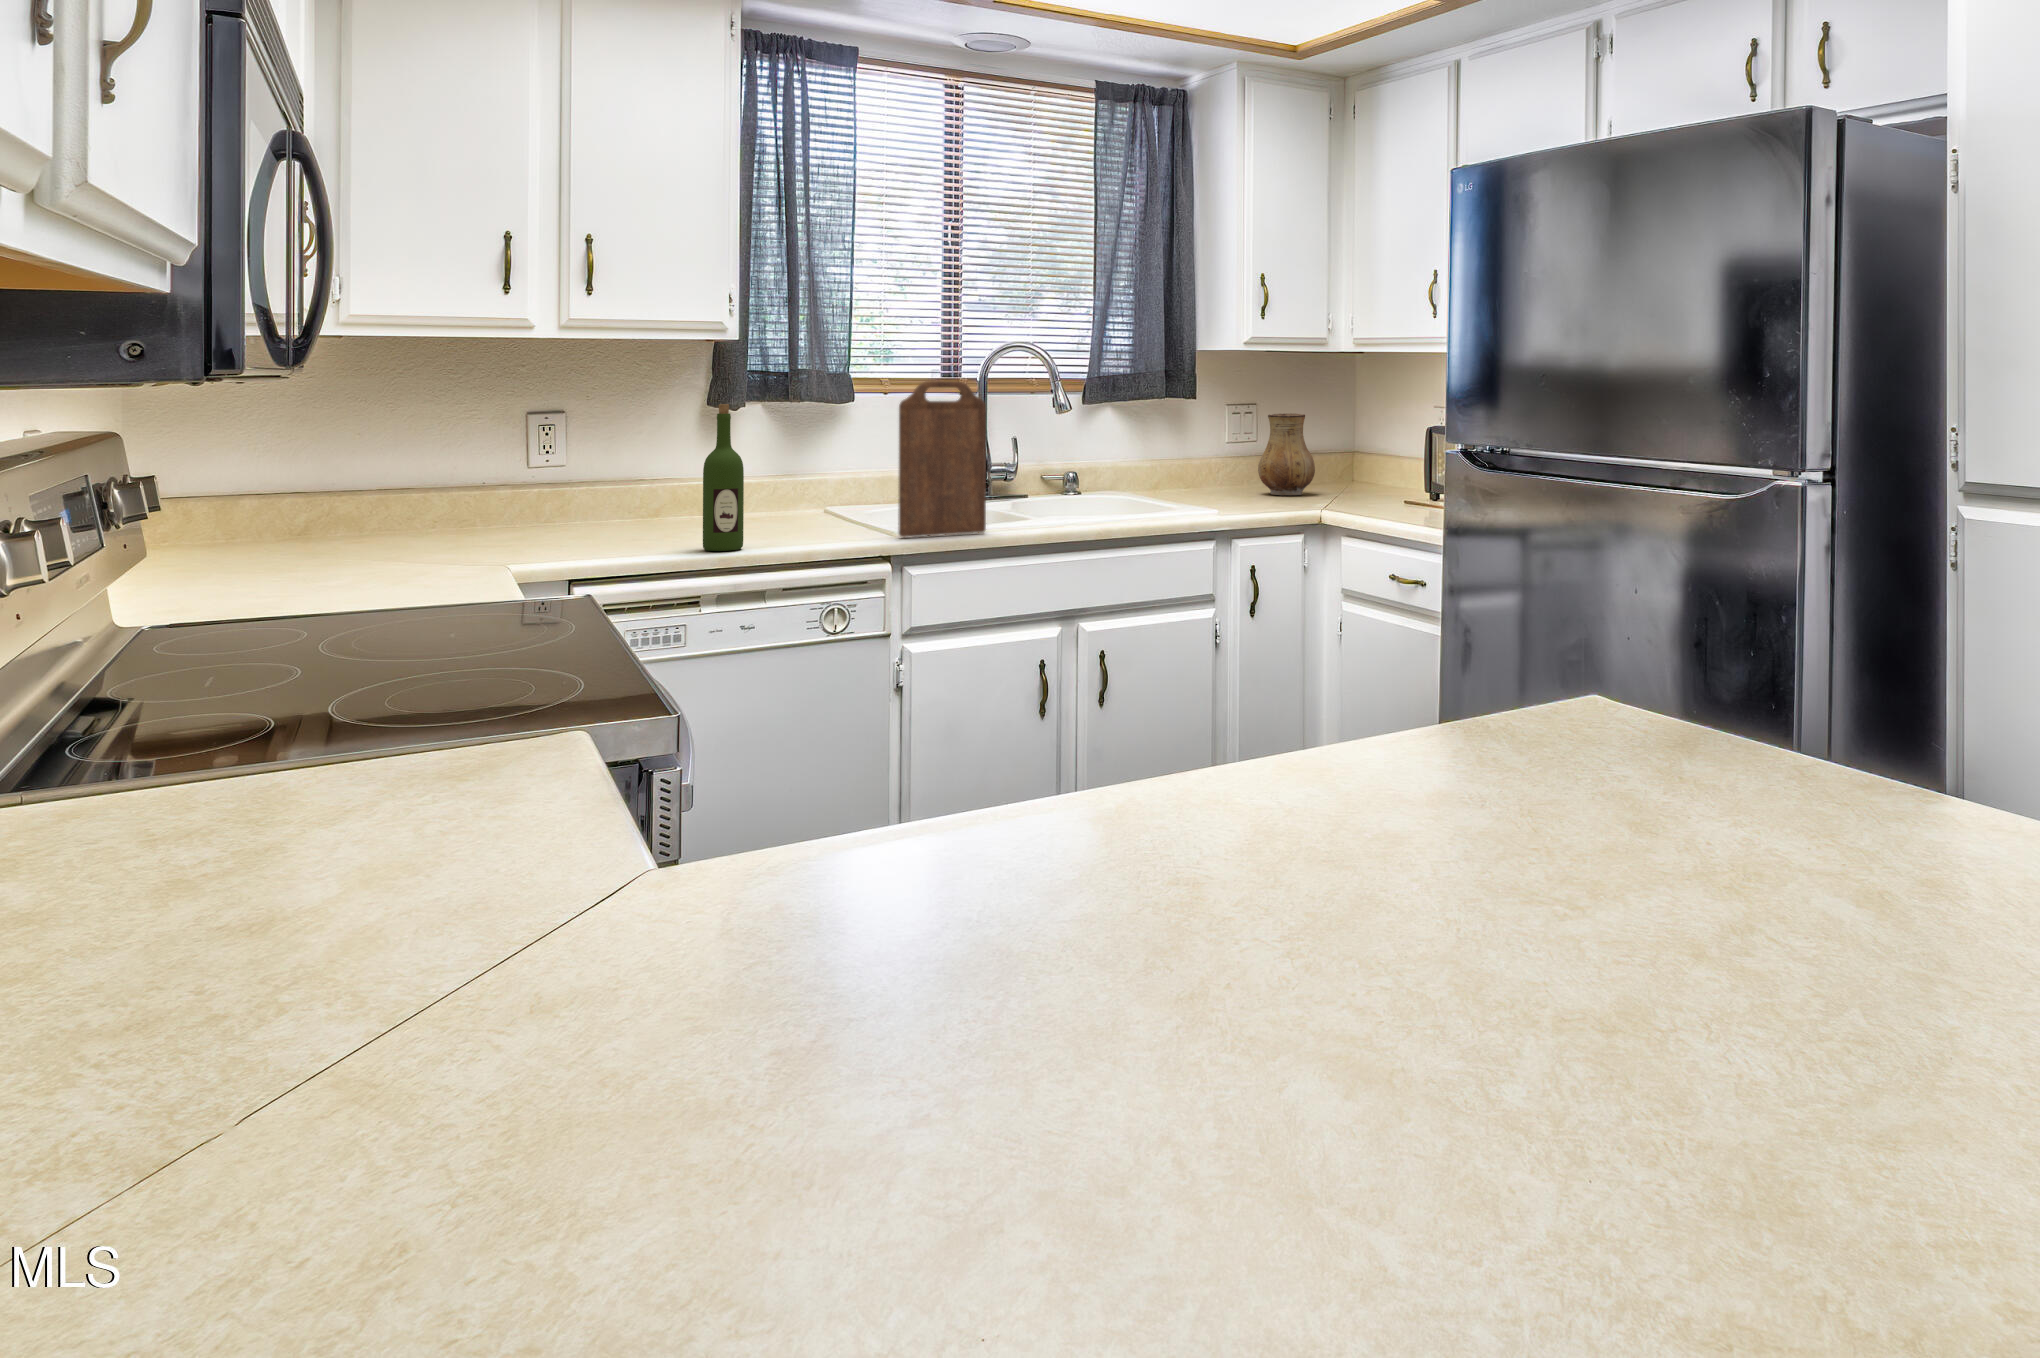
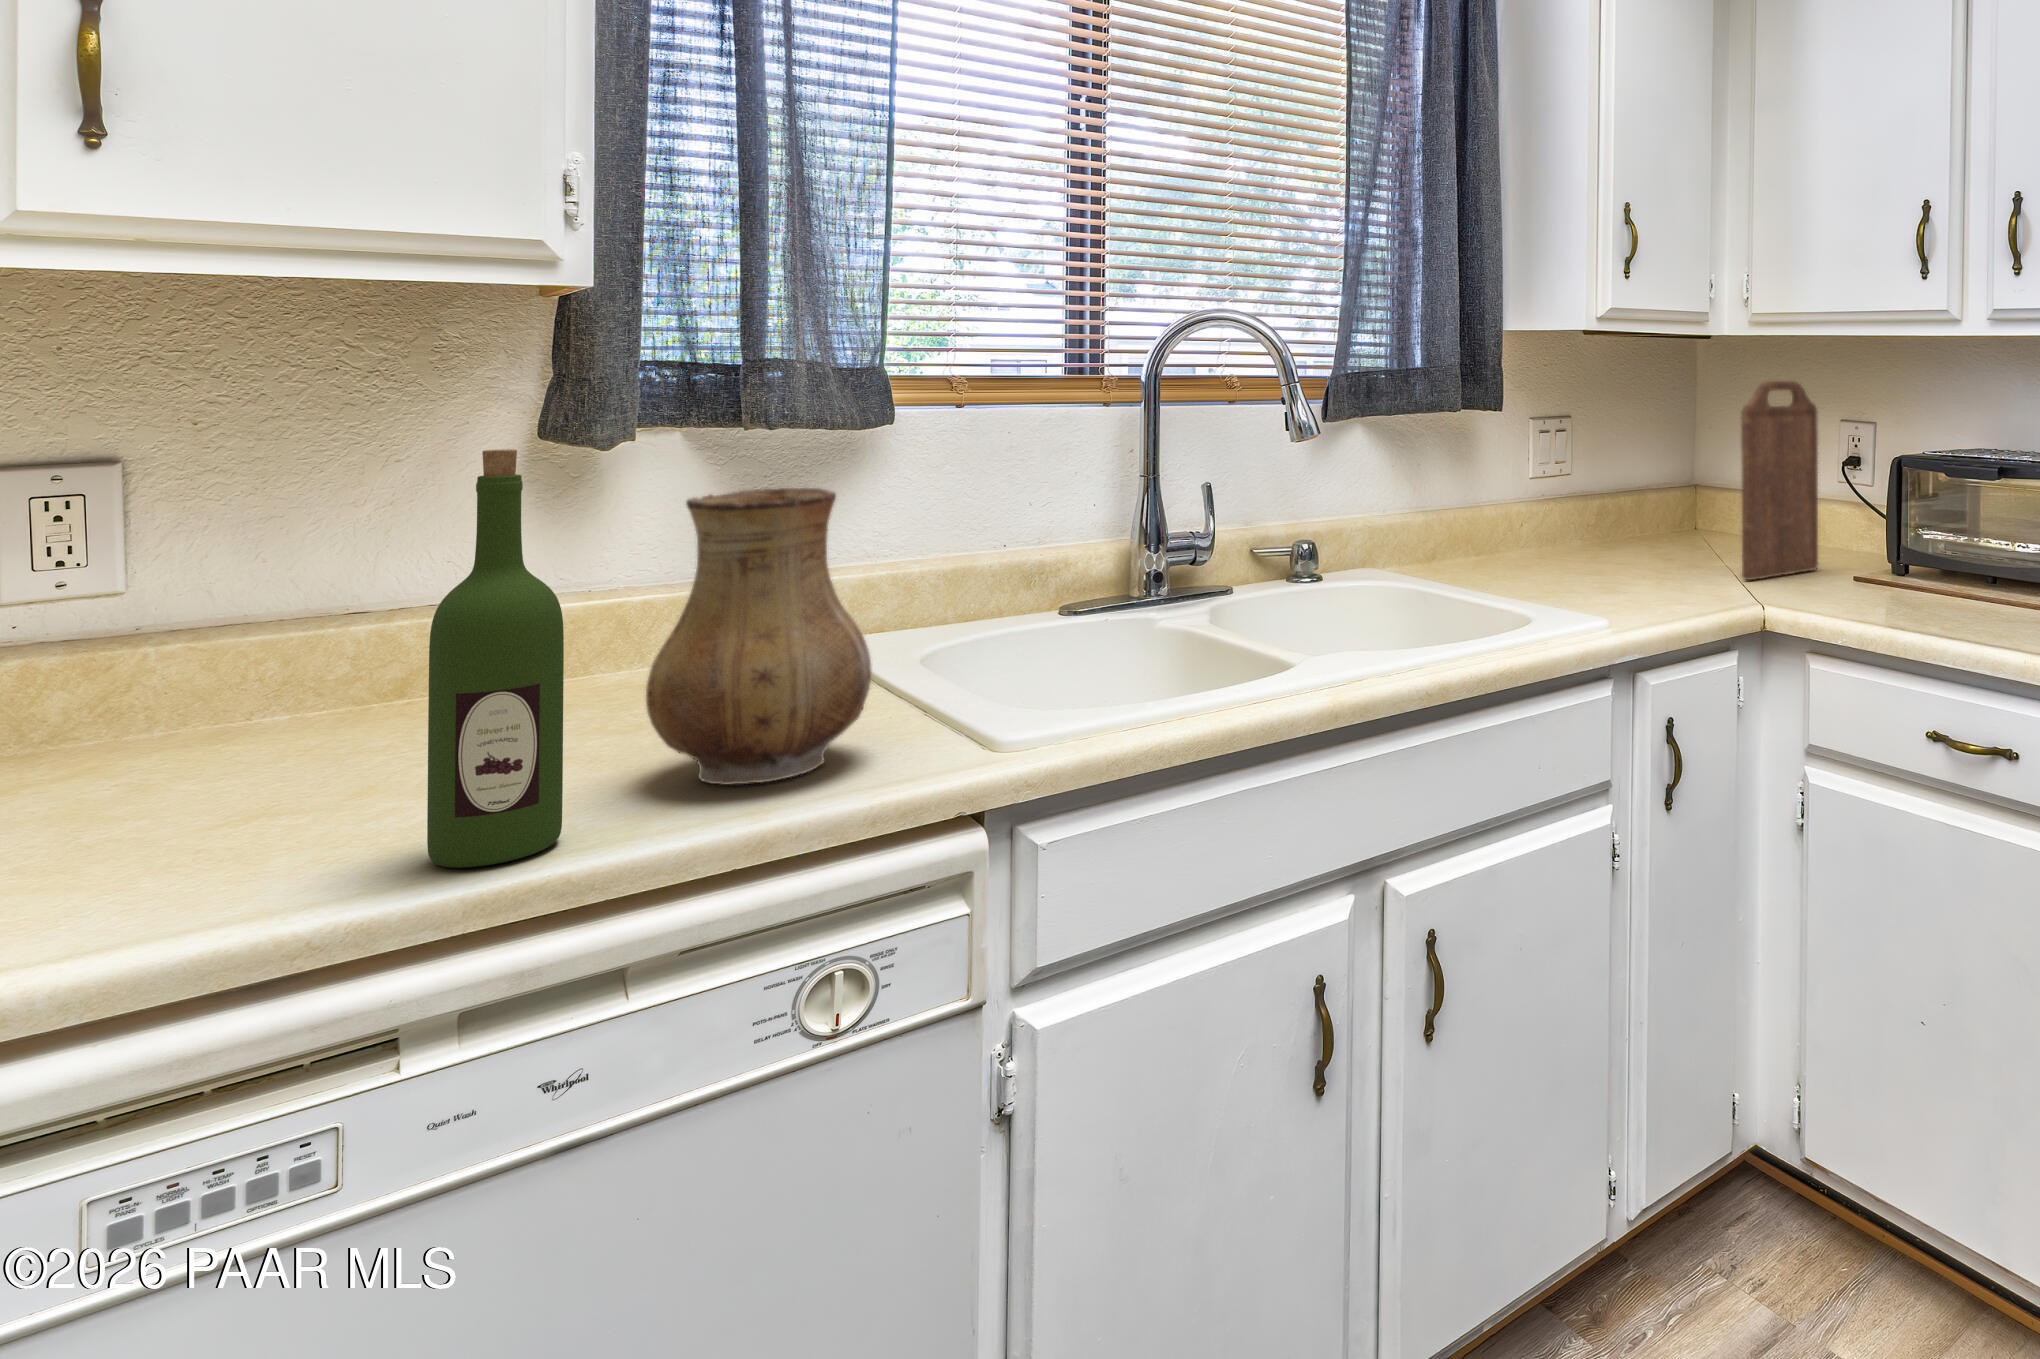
cutting board: present [898,381,986,538] -> present [1741,381,1818,580]
ceramic pitcher: present [1258,413,1315,495] -> present [646,488,871,785]

